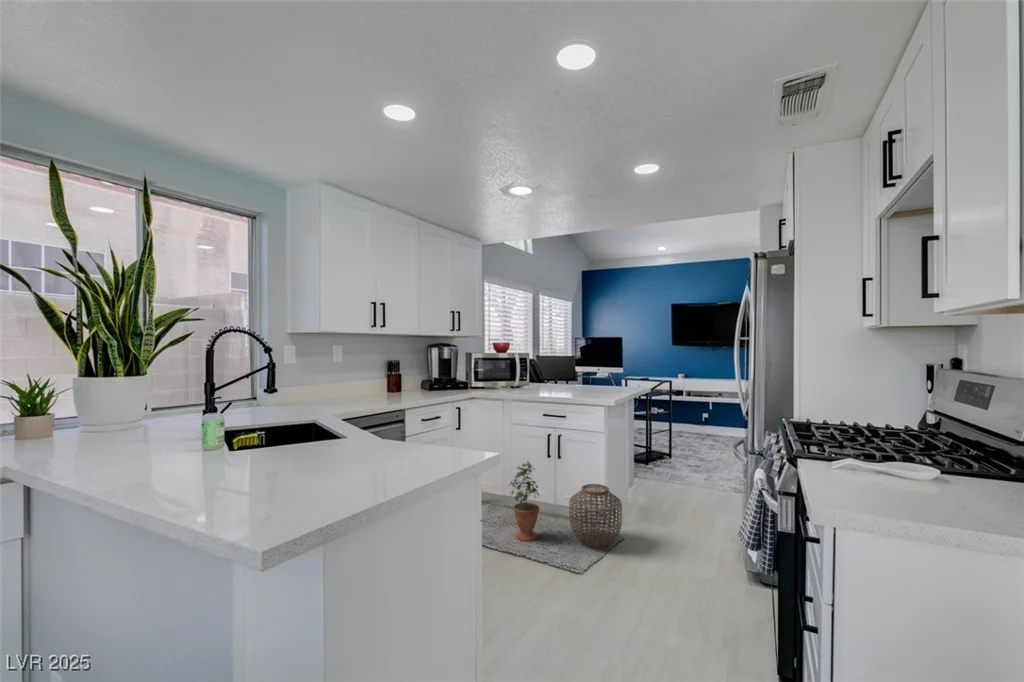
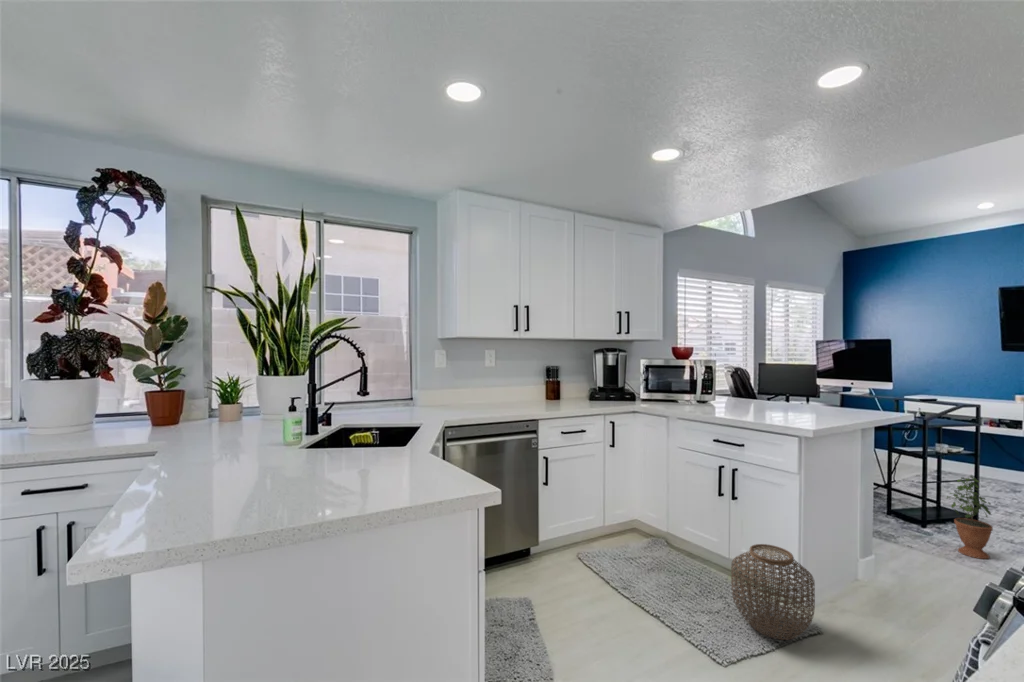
potted plant: present [511,461,539,541] -> present [947,475,993,559]

